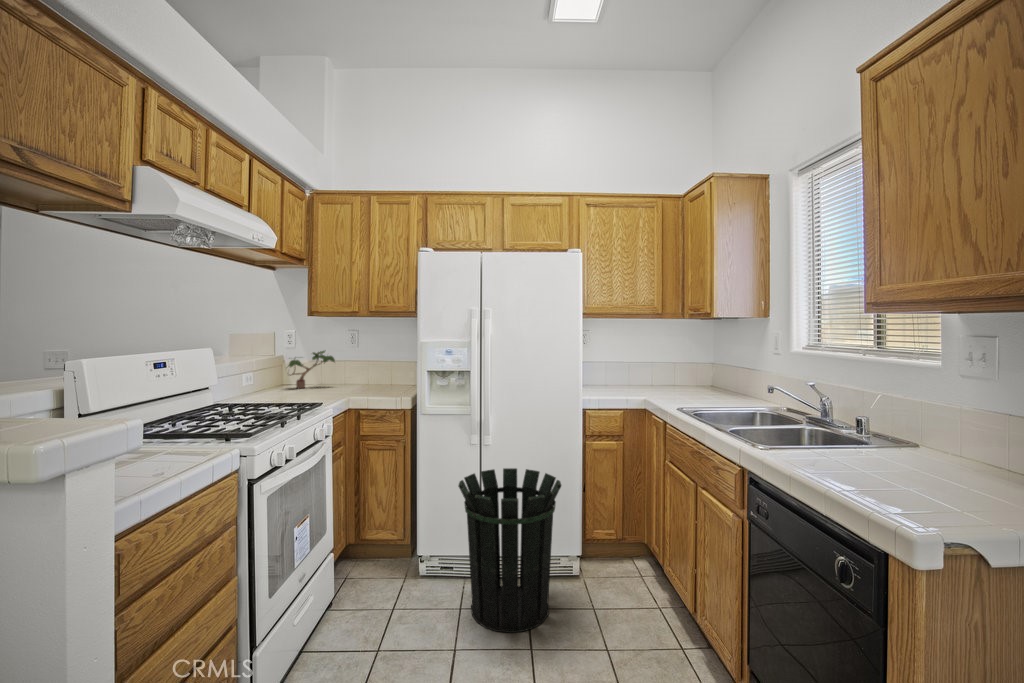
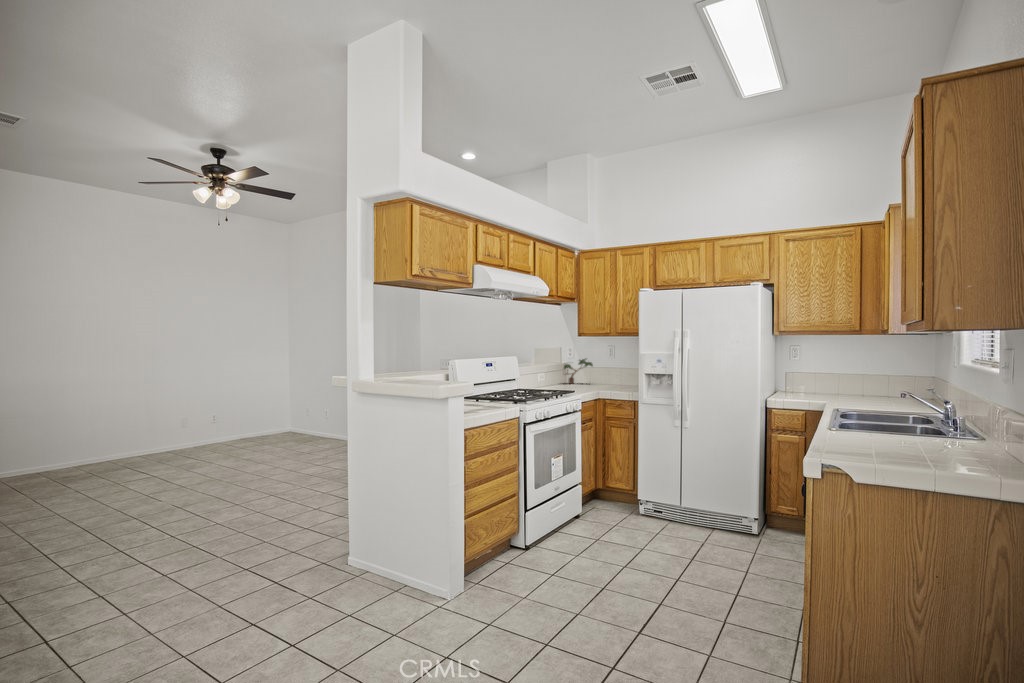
waste bin: present [458,468,561,633] -> none [655,446,731,552]

